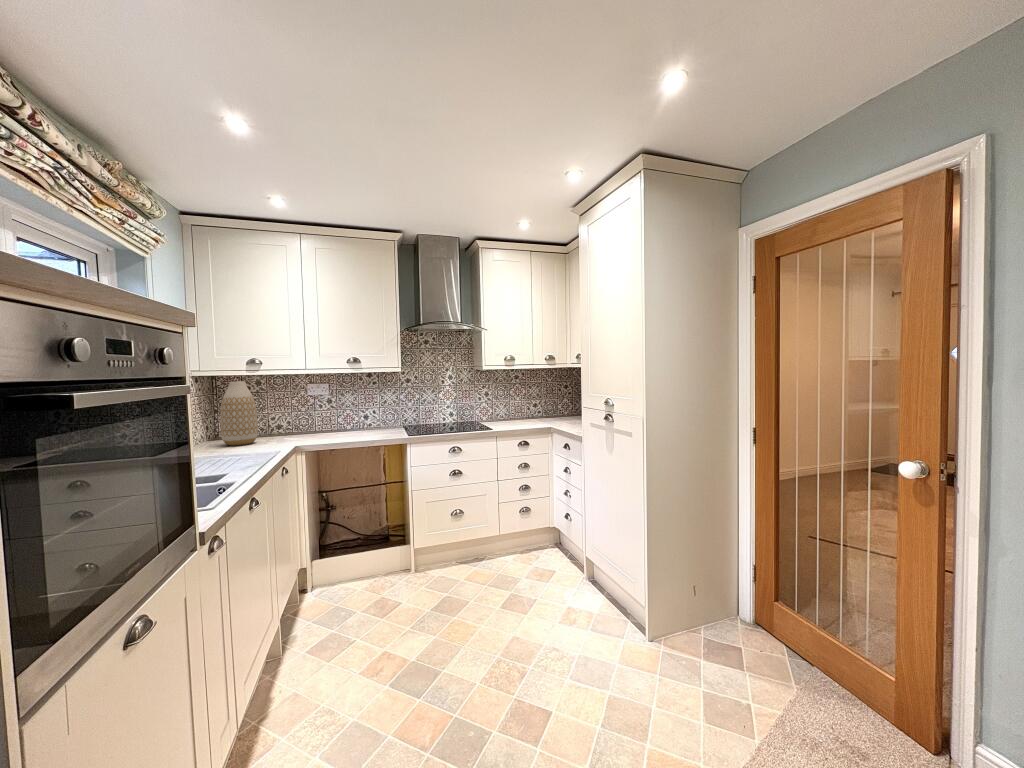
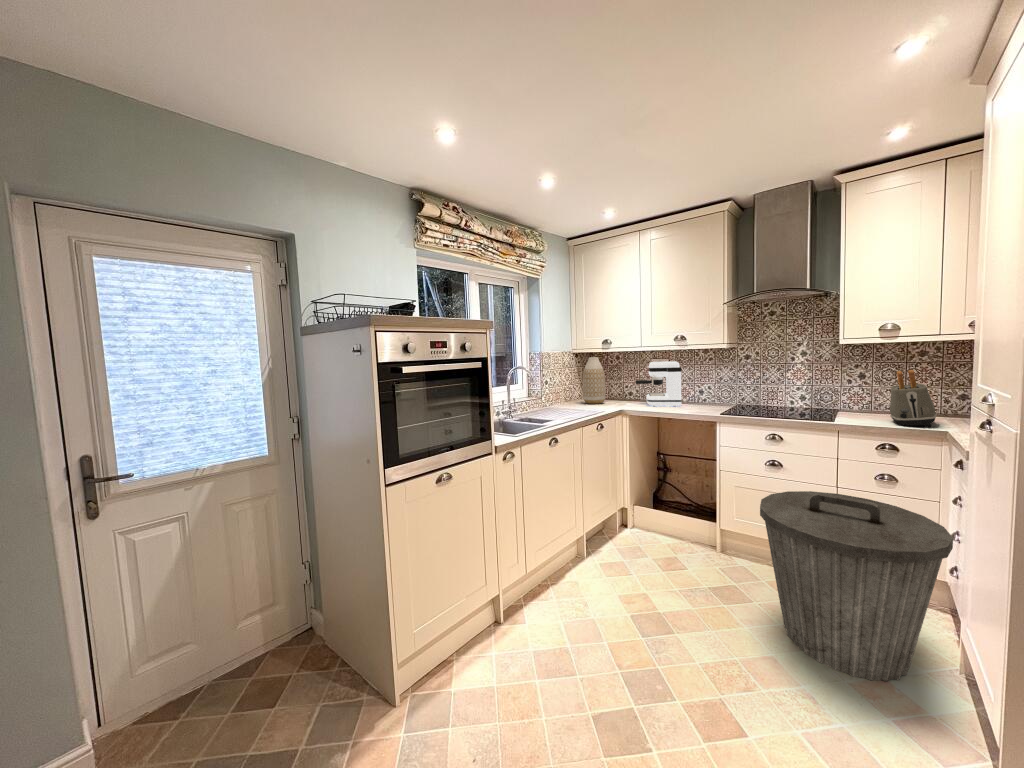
coffee maker: none [300,386,359,438] -> present [636,361,681,406]
toaster: none [514,388,543,427] -> present [890,370,937,427]
trash can: none [477,483,587,620] -> present [760,491,953,681]

